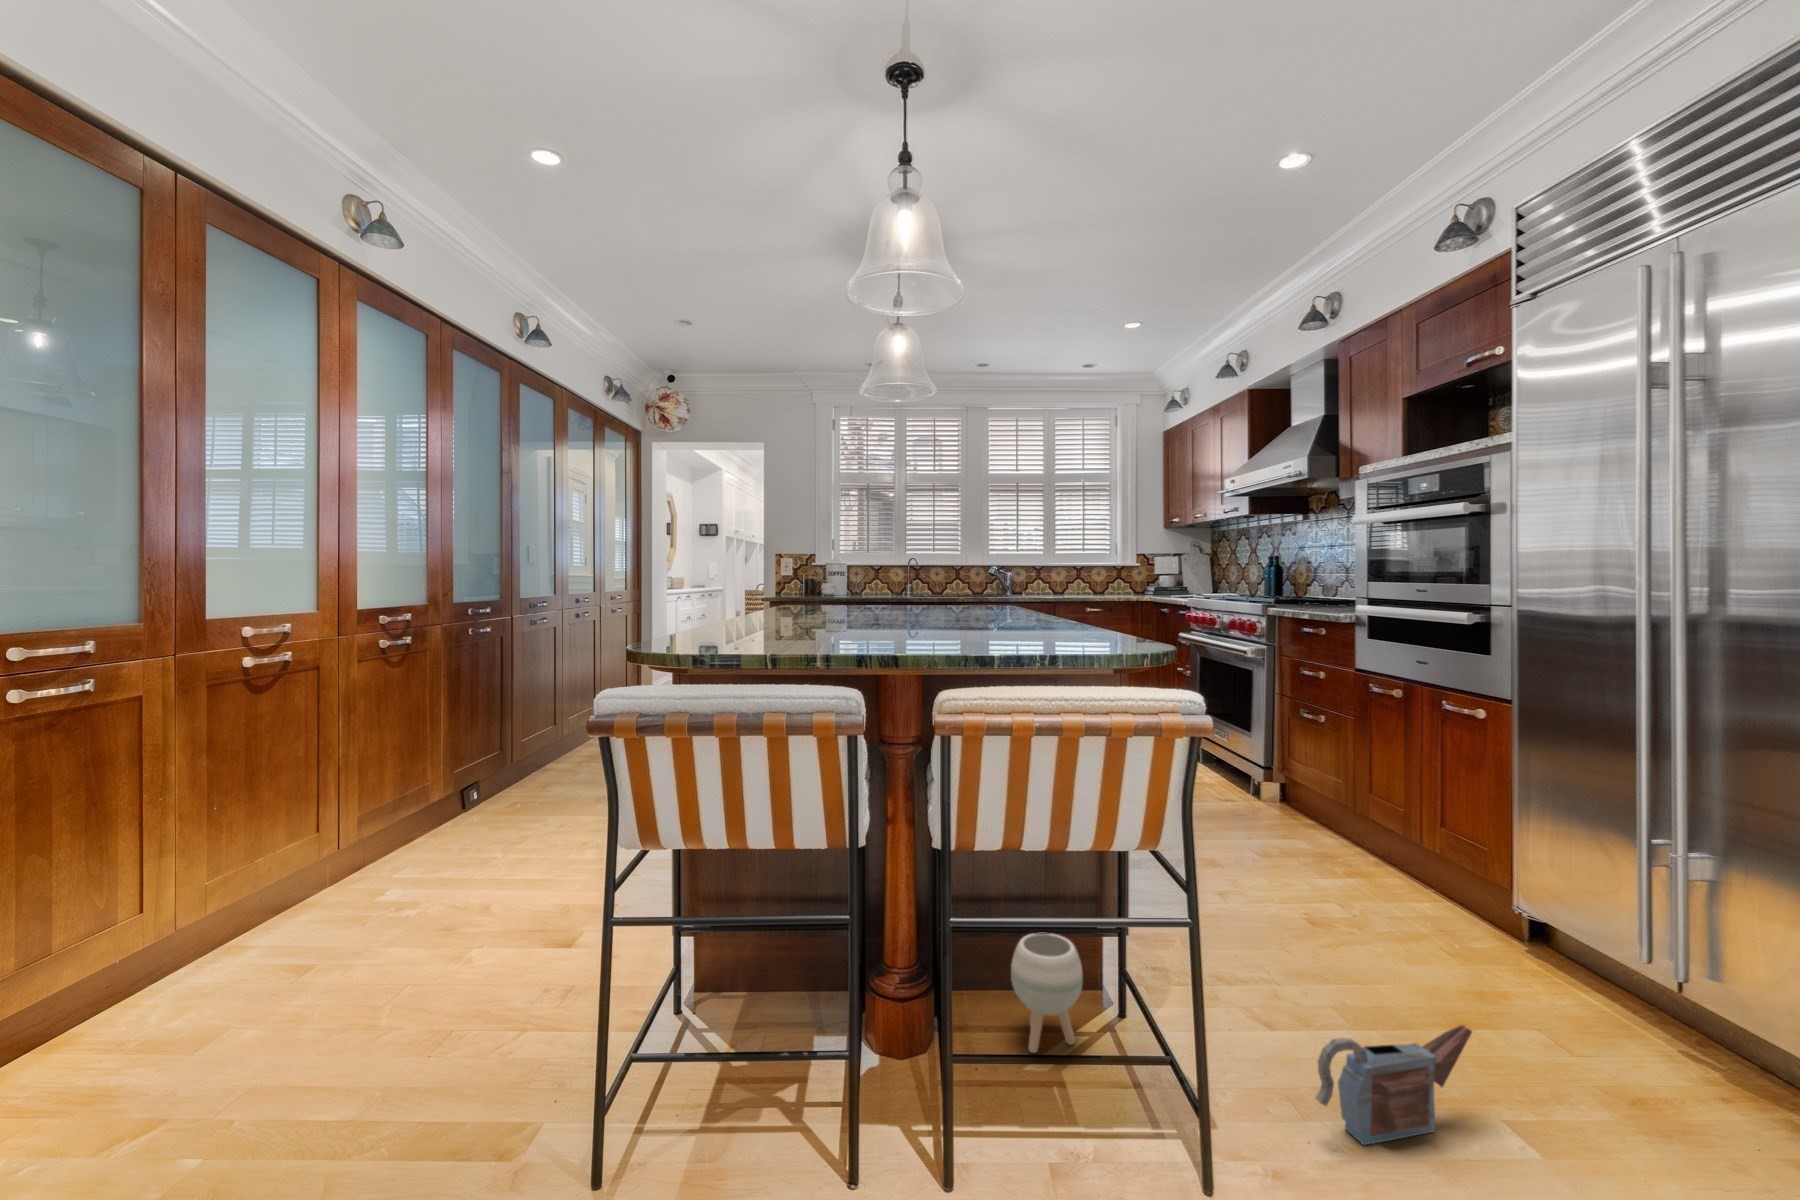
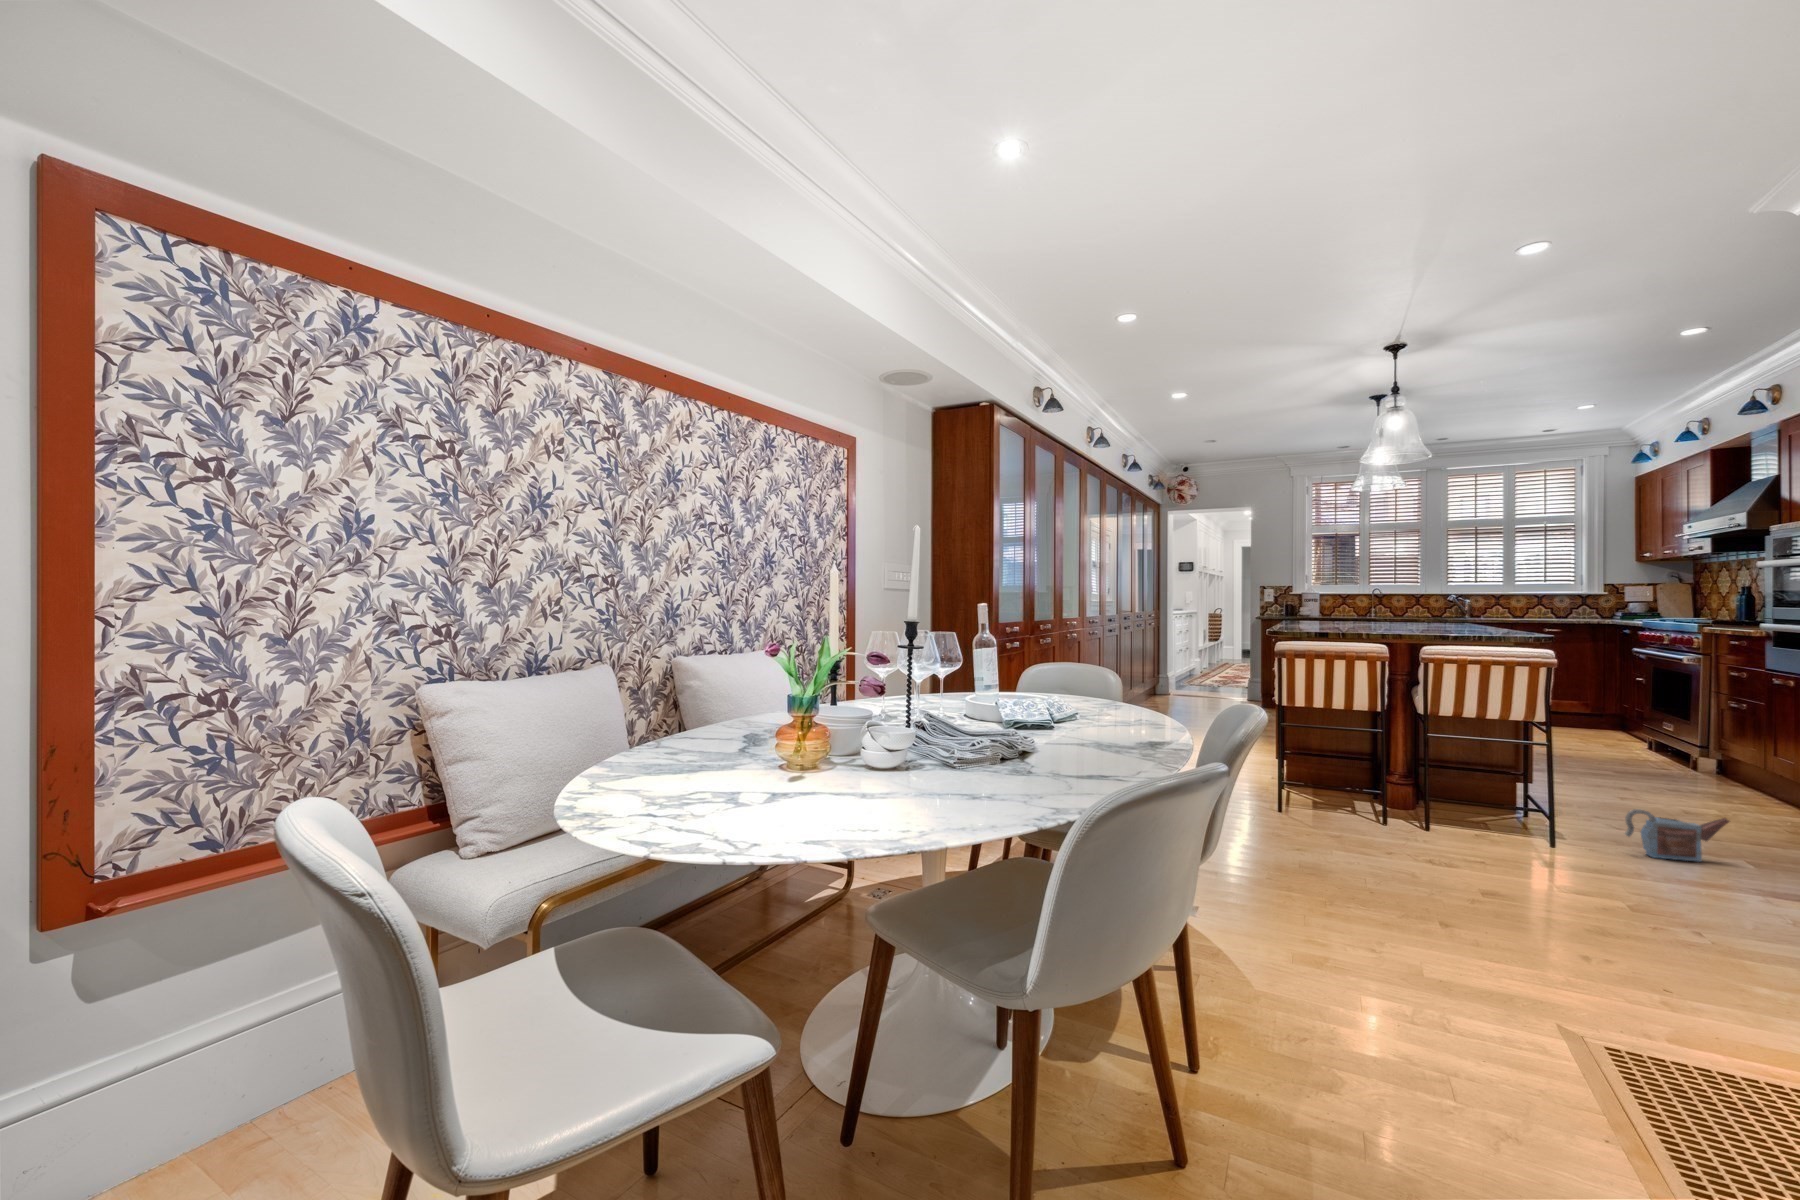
planter: present [1011,933,1083,1053] -> none [1459,770,1500,820]

